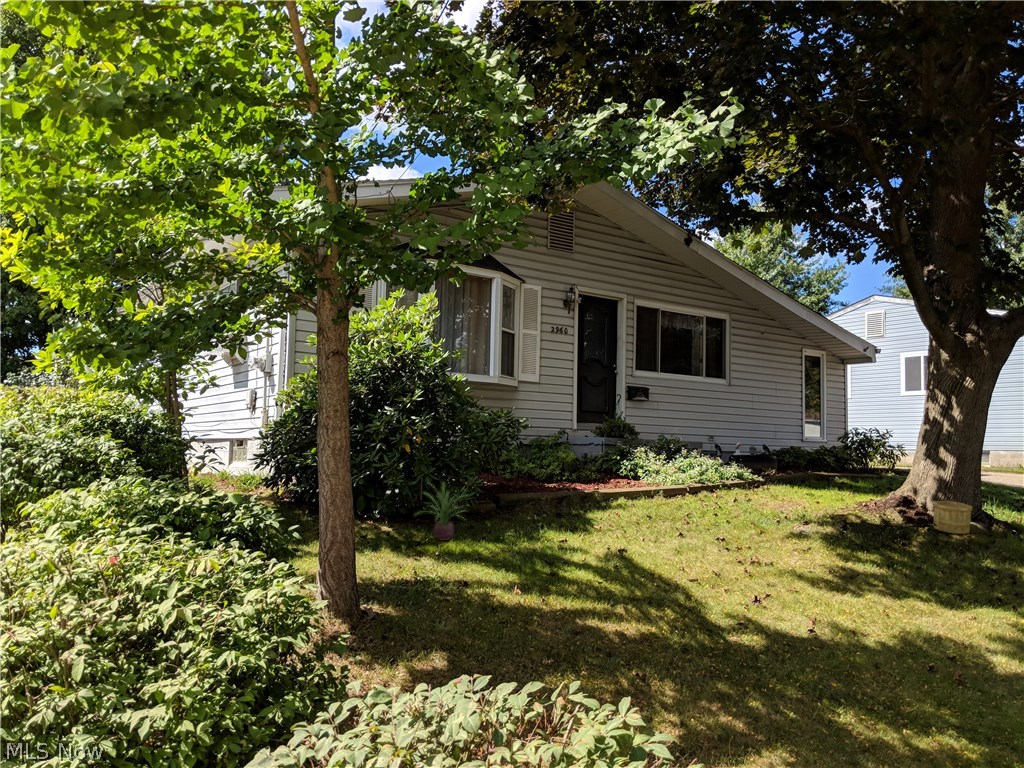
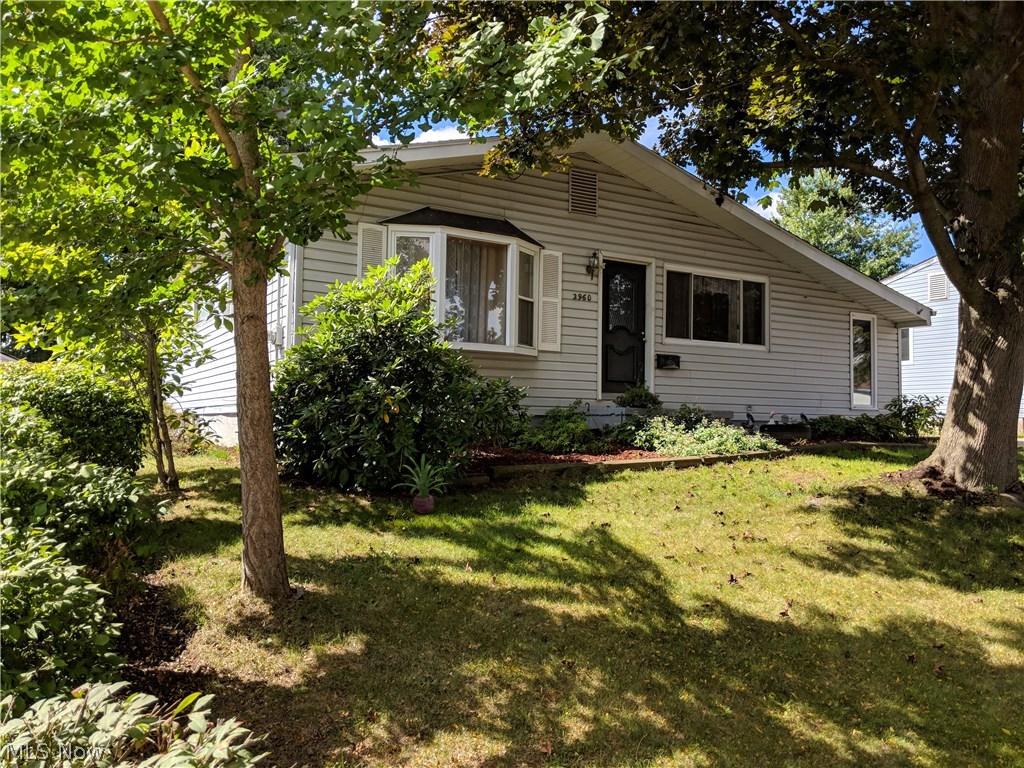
wooden bucket: present [934,501,972,534] -> none [961,472,1005,508]

